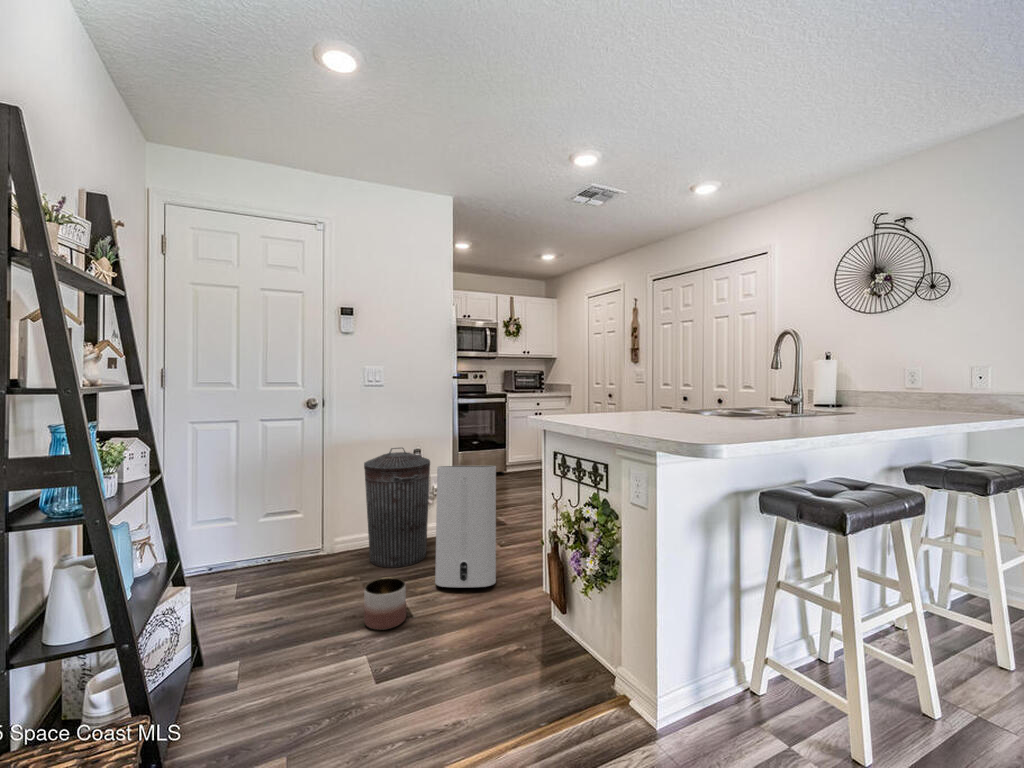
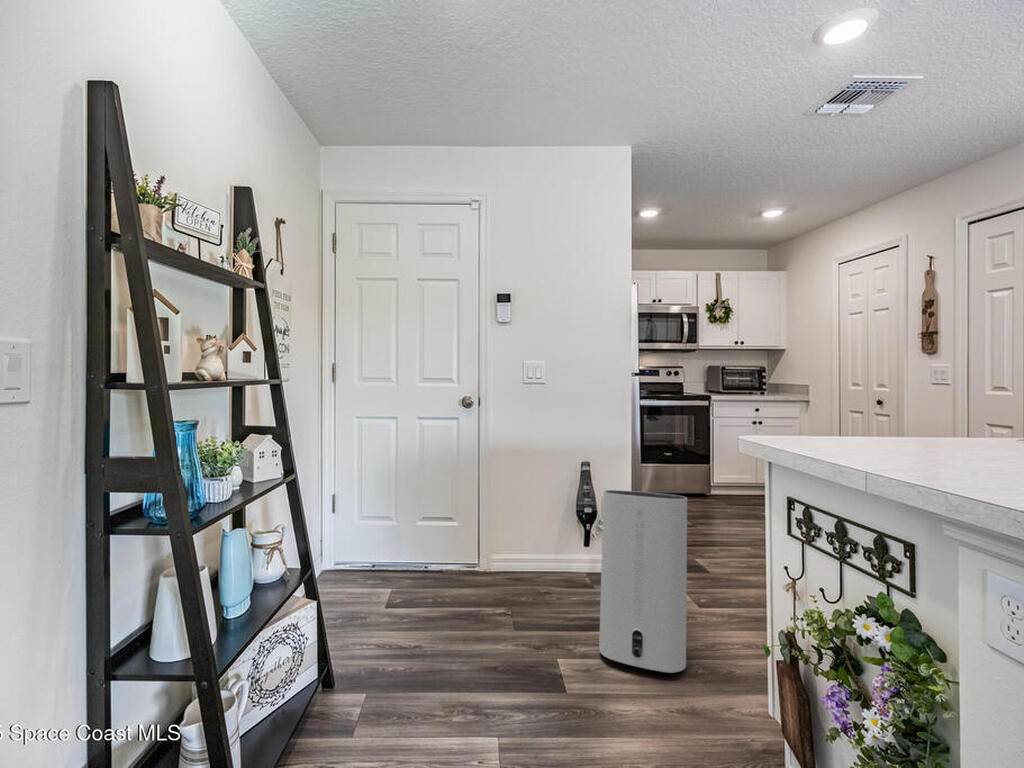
trash can: present [364,448,430,567] -> none [520,460,600,611]
planter: present [364,577,406,630] -> none [498,636,552,715]

